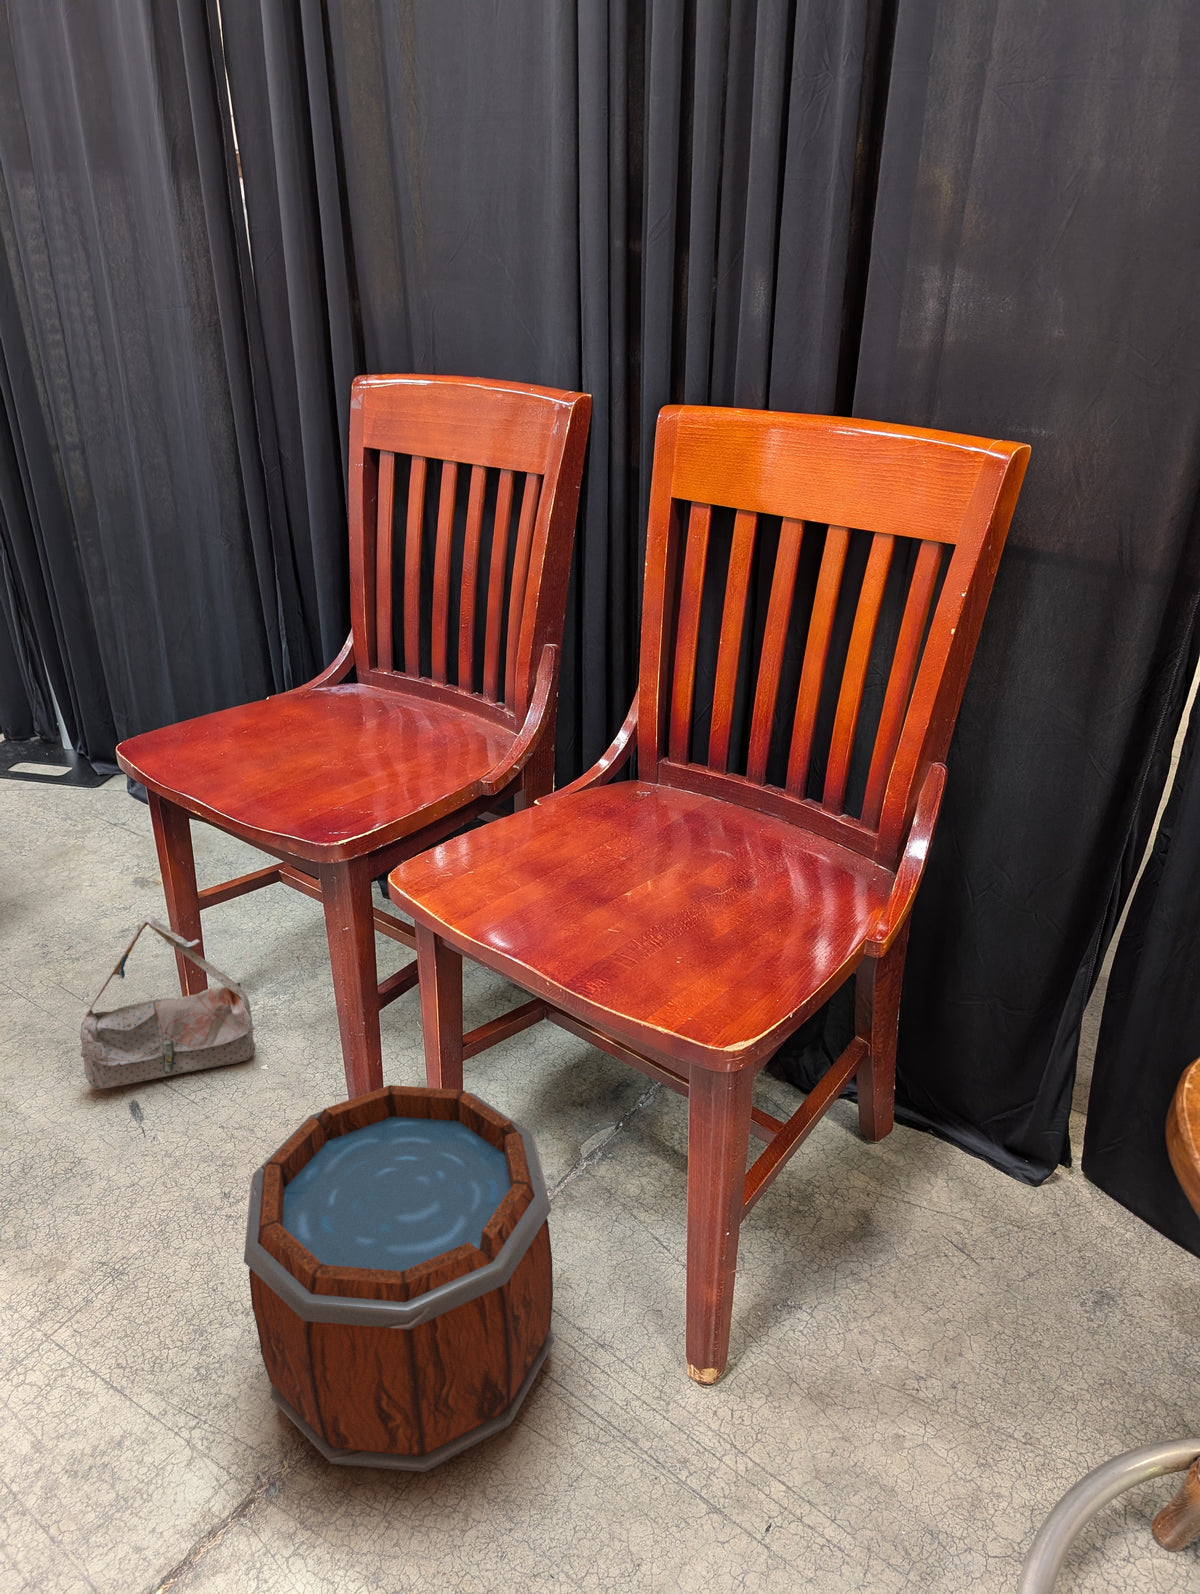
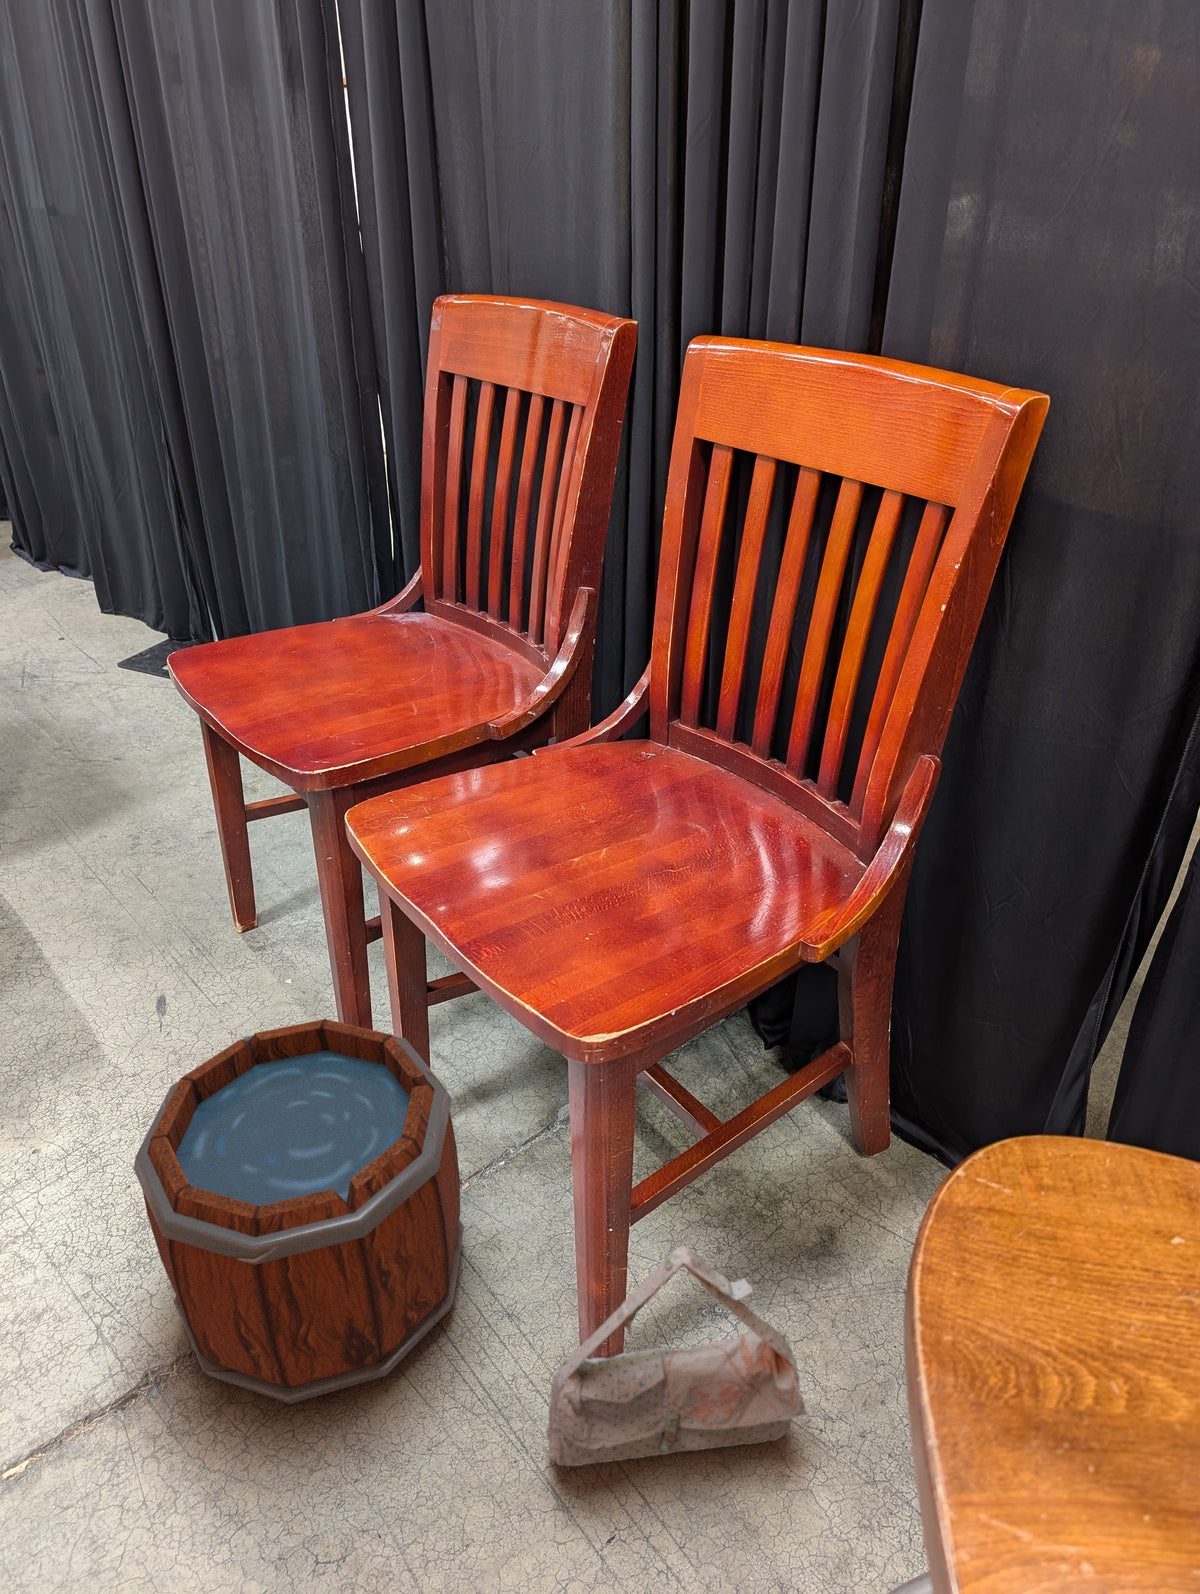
bag: present [80,915,255,1088] -> present [546,1246,807,1466]

